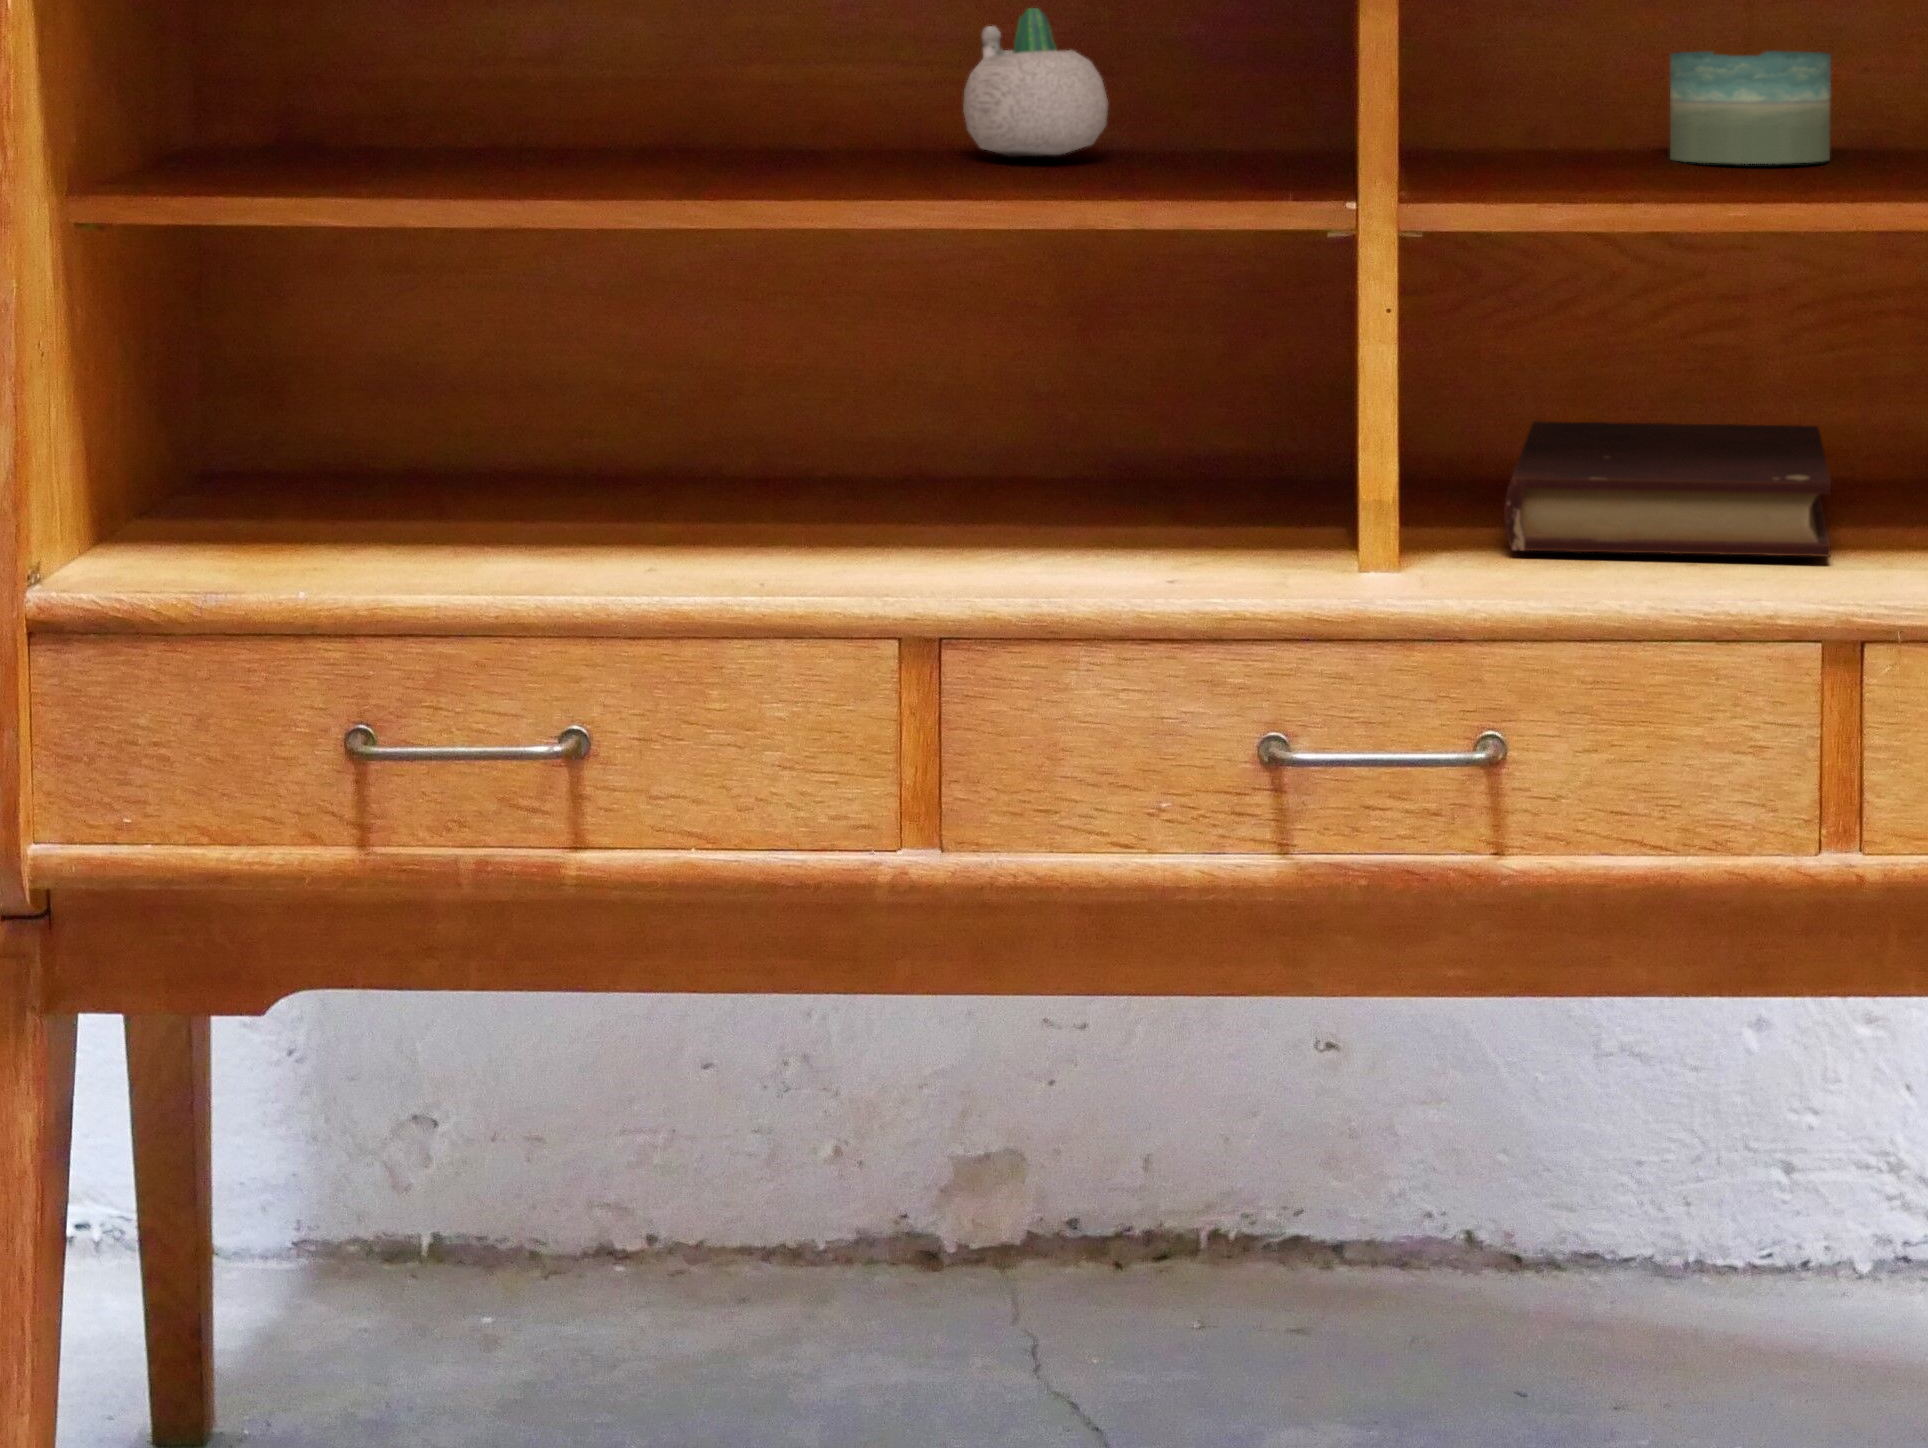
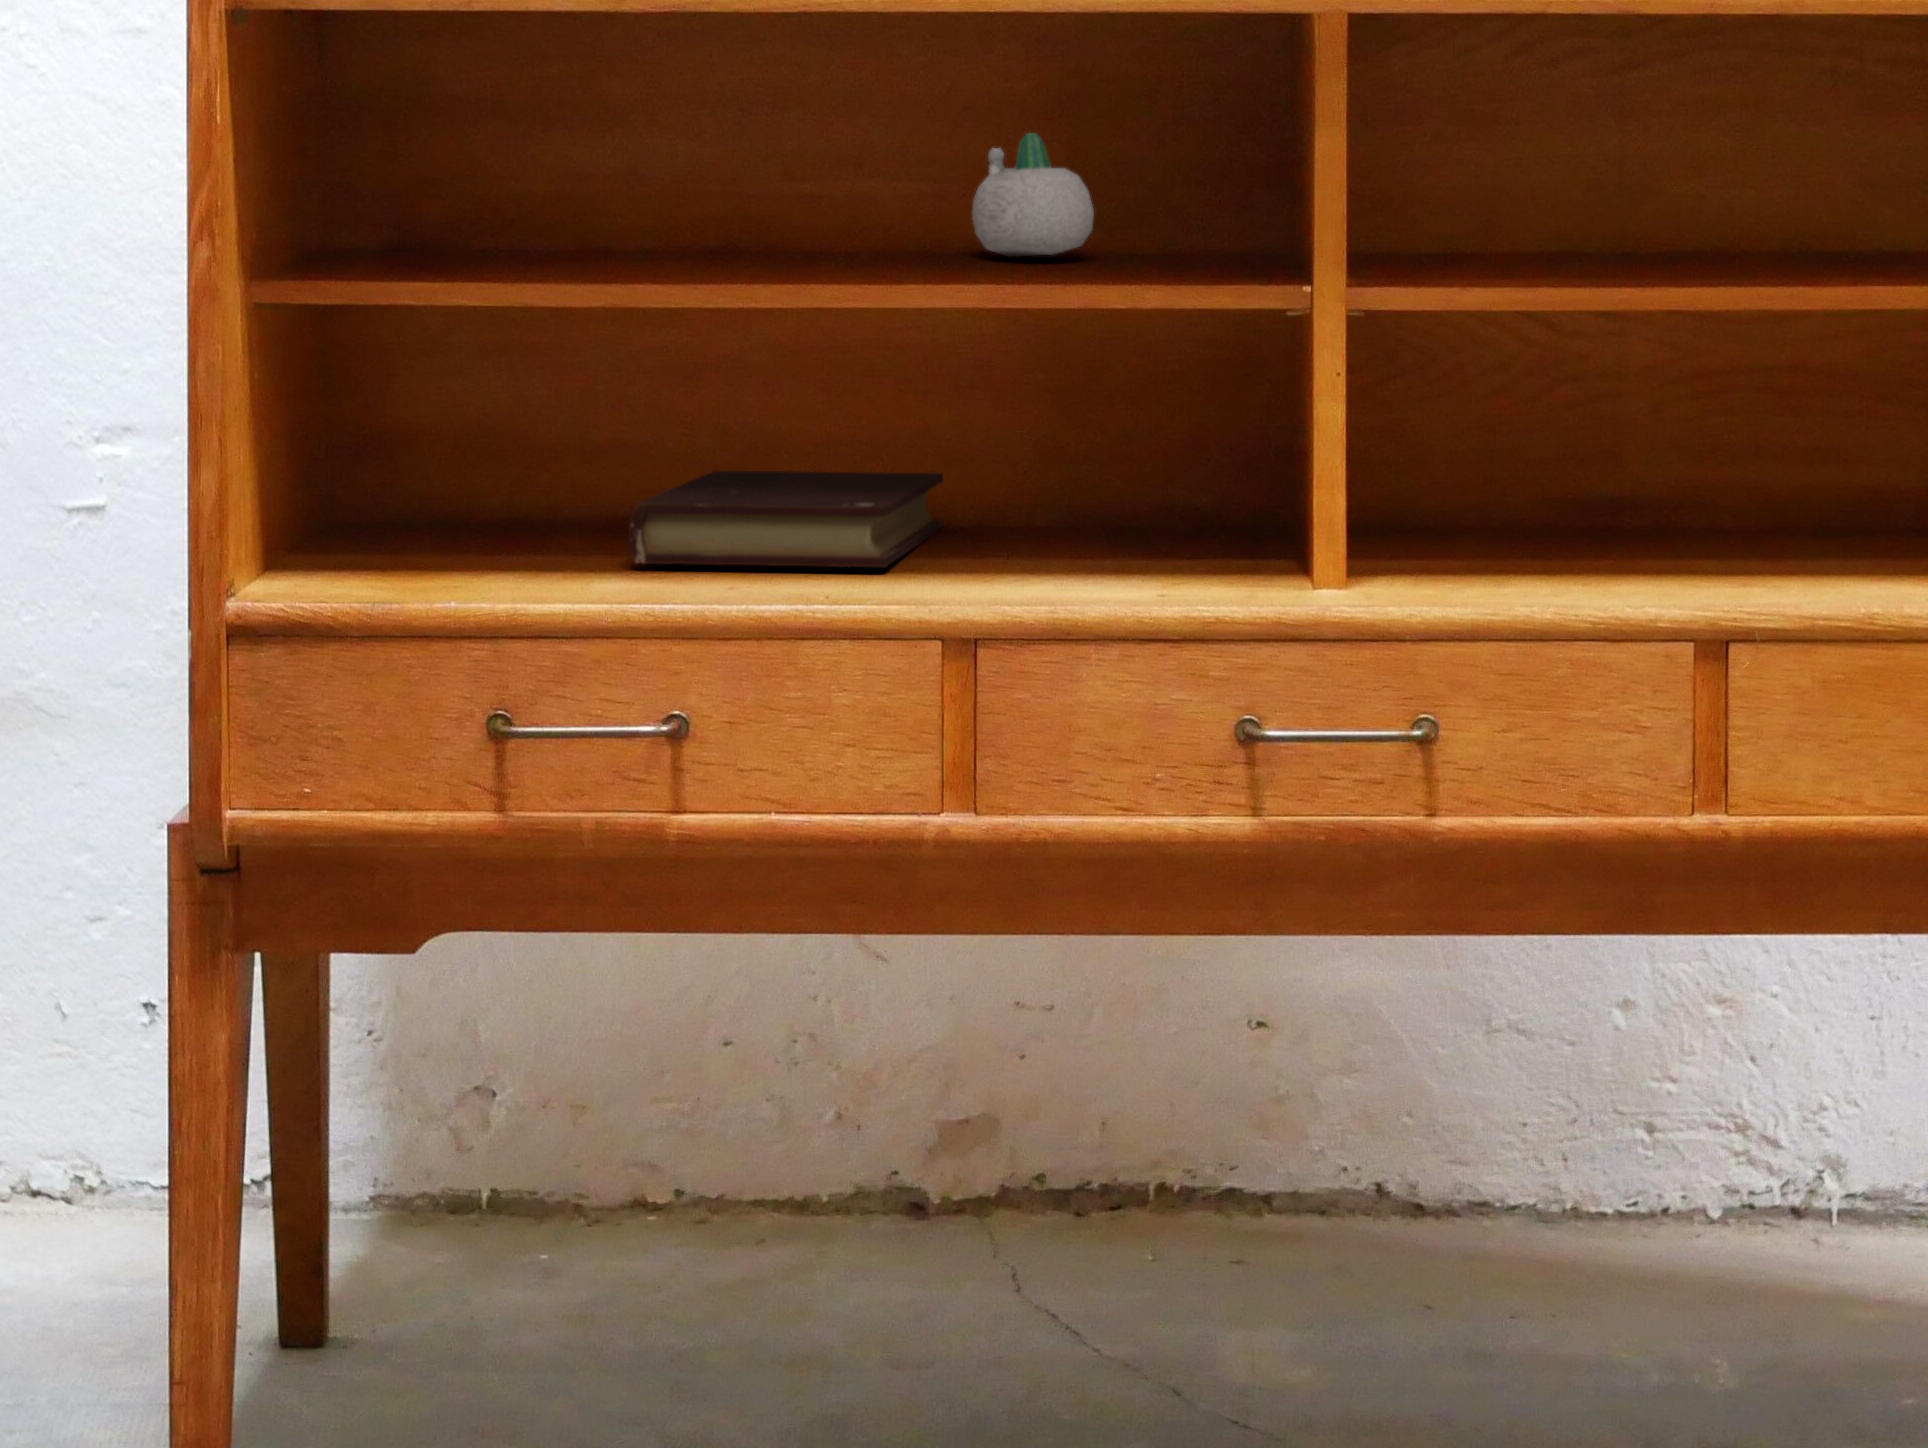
candle: present [1670,51,1831,164] -> none [1558,172,1692,263]
book: present [1504,421,1831,557] -> present [629,470,943,567]

